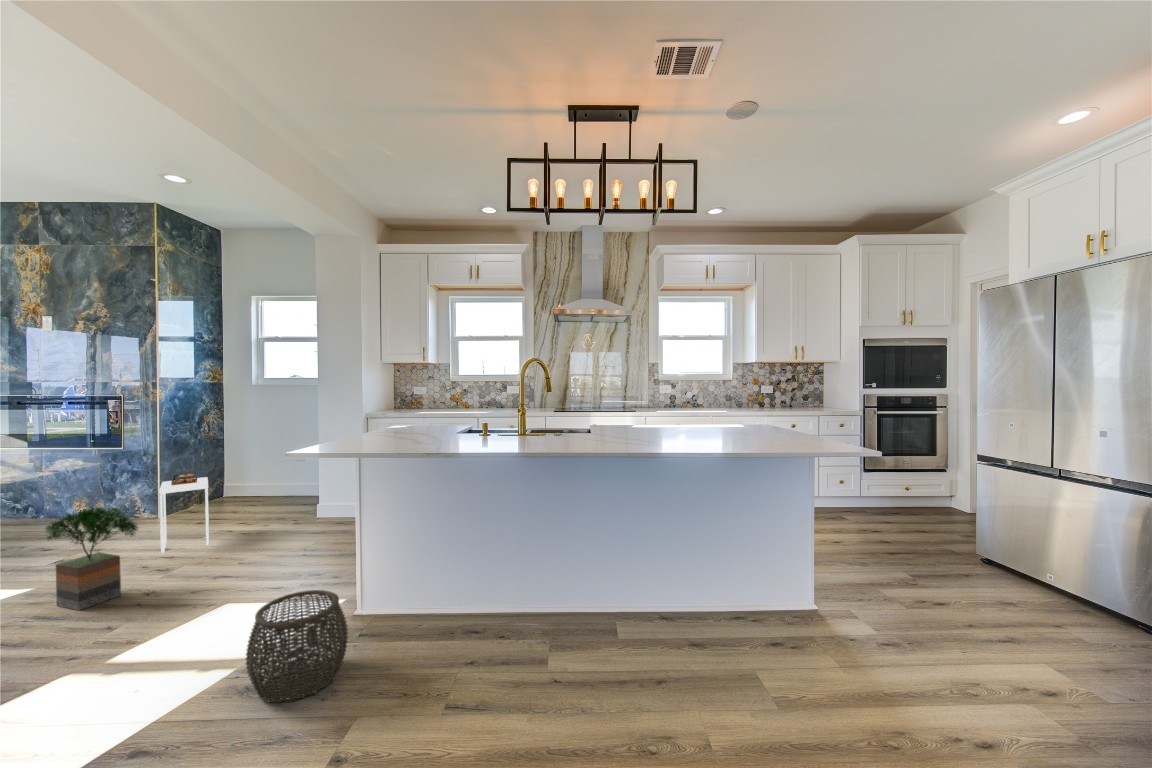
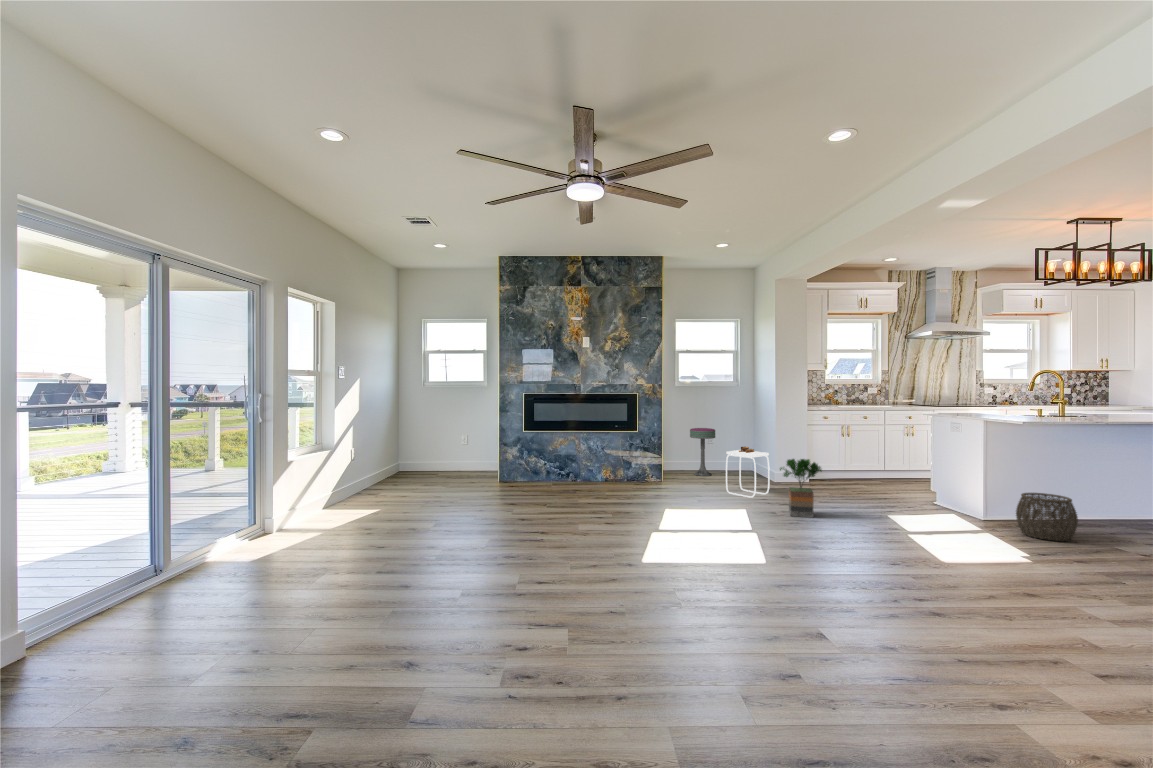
bar stool: none [251,438,290,503] -> present [690,428,715,476]

